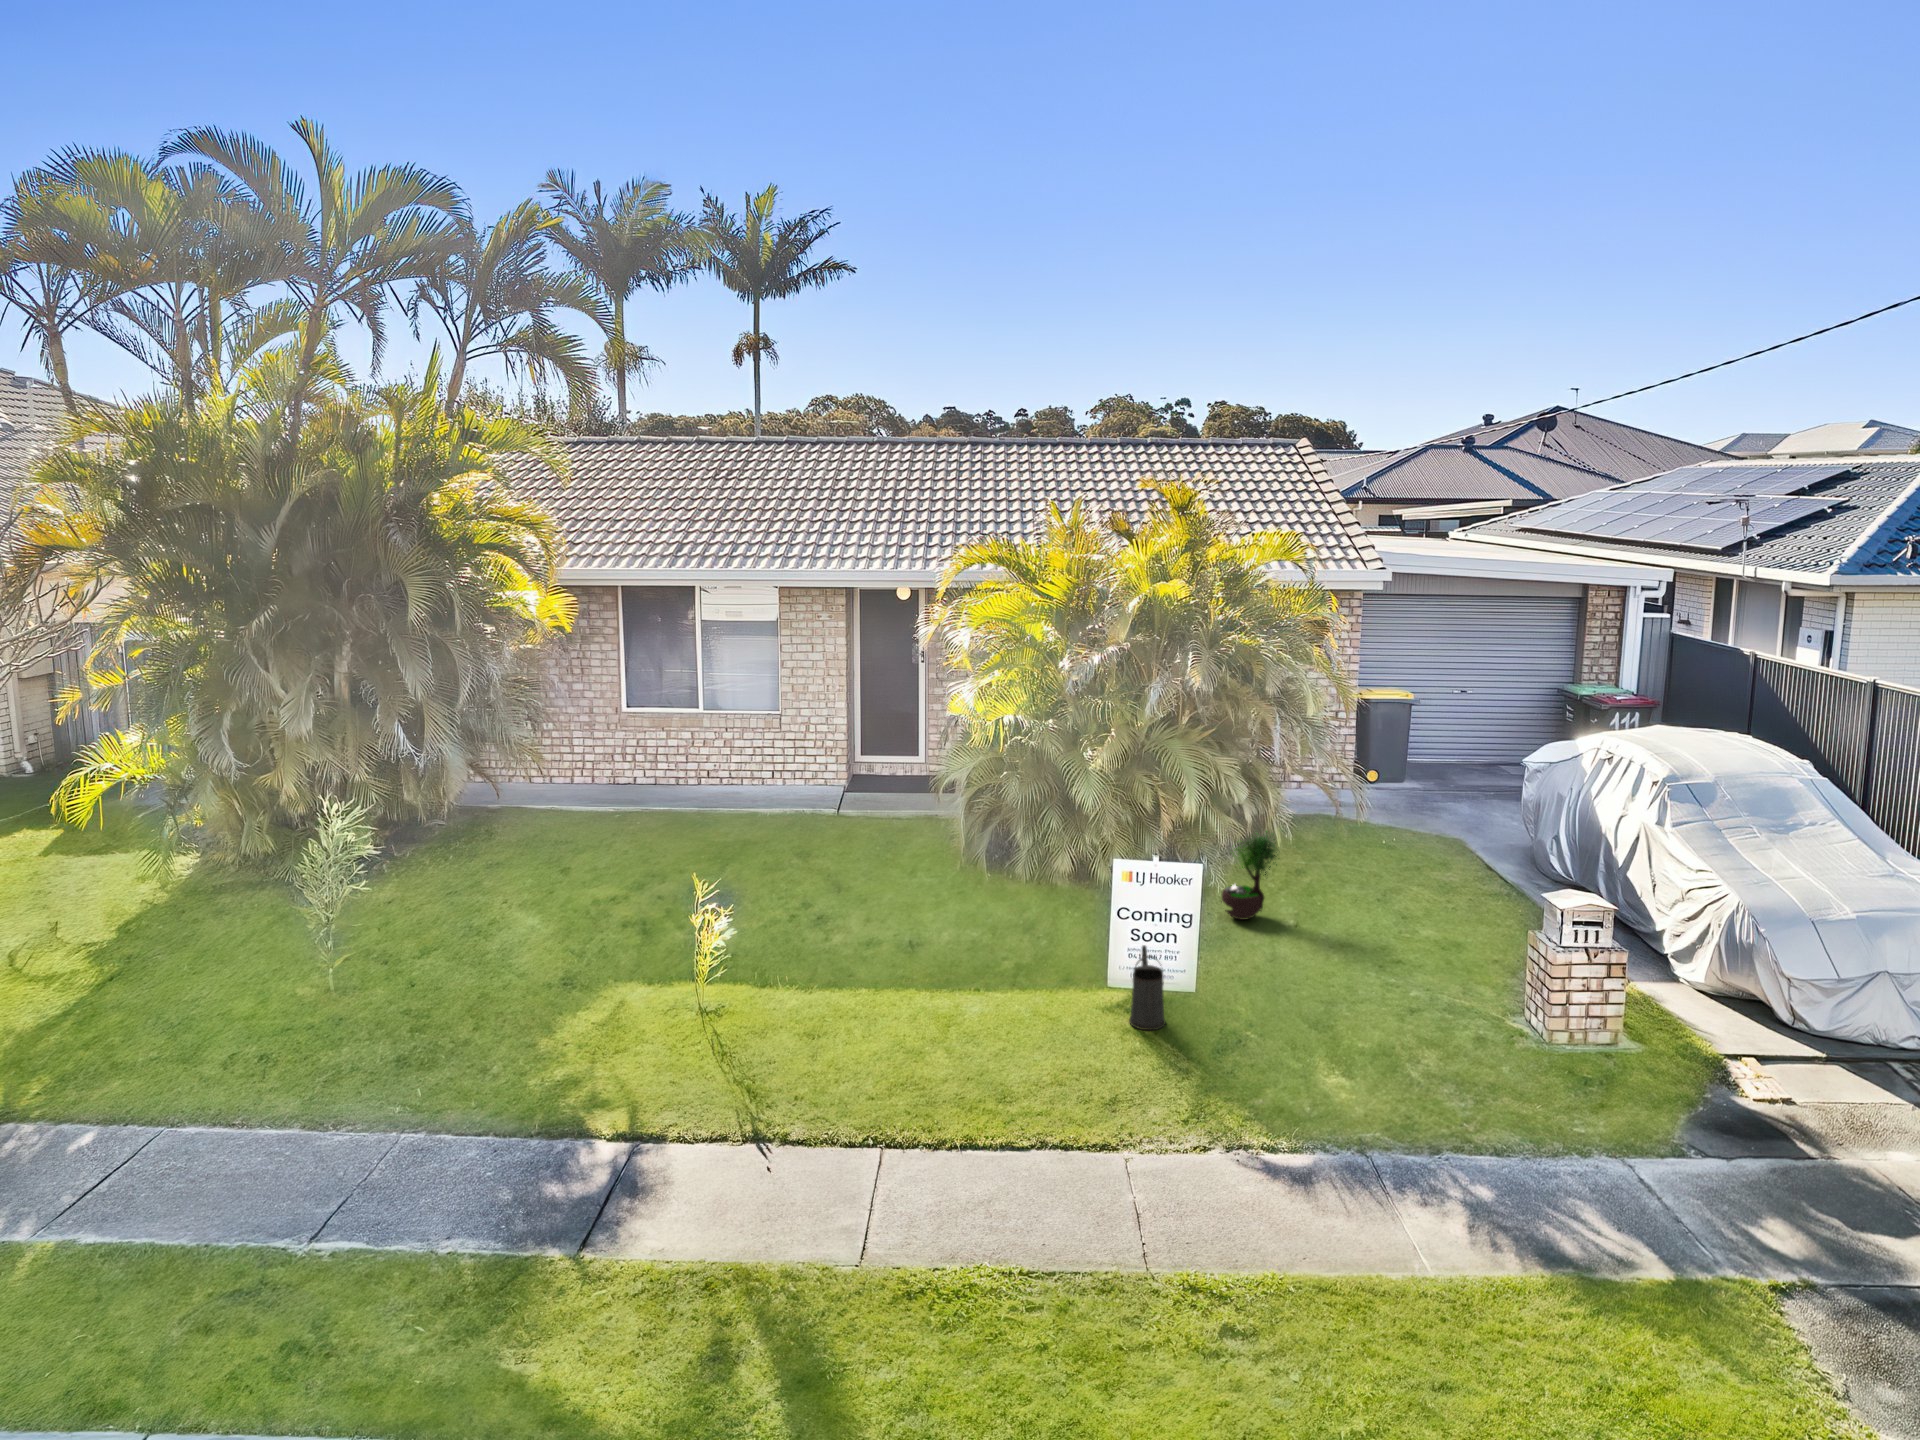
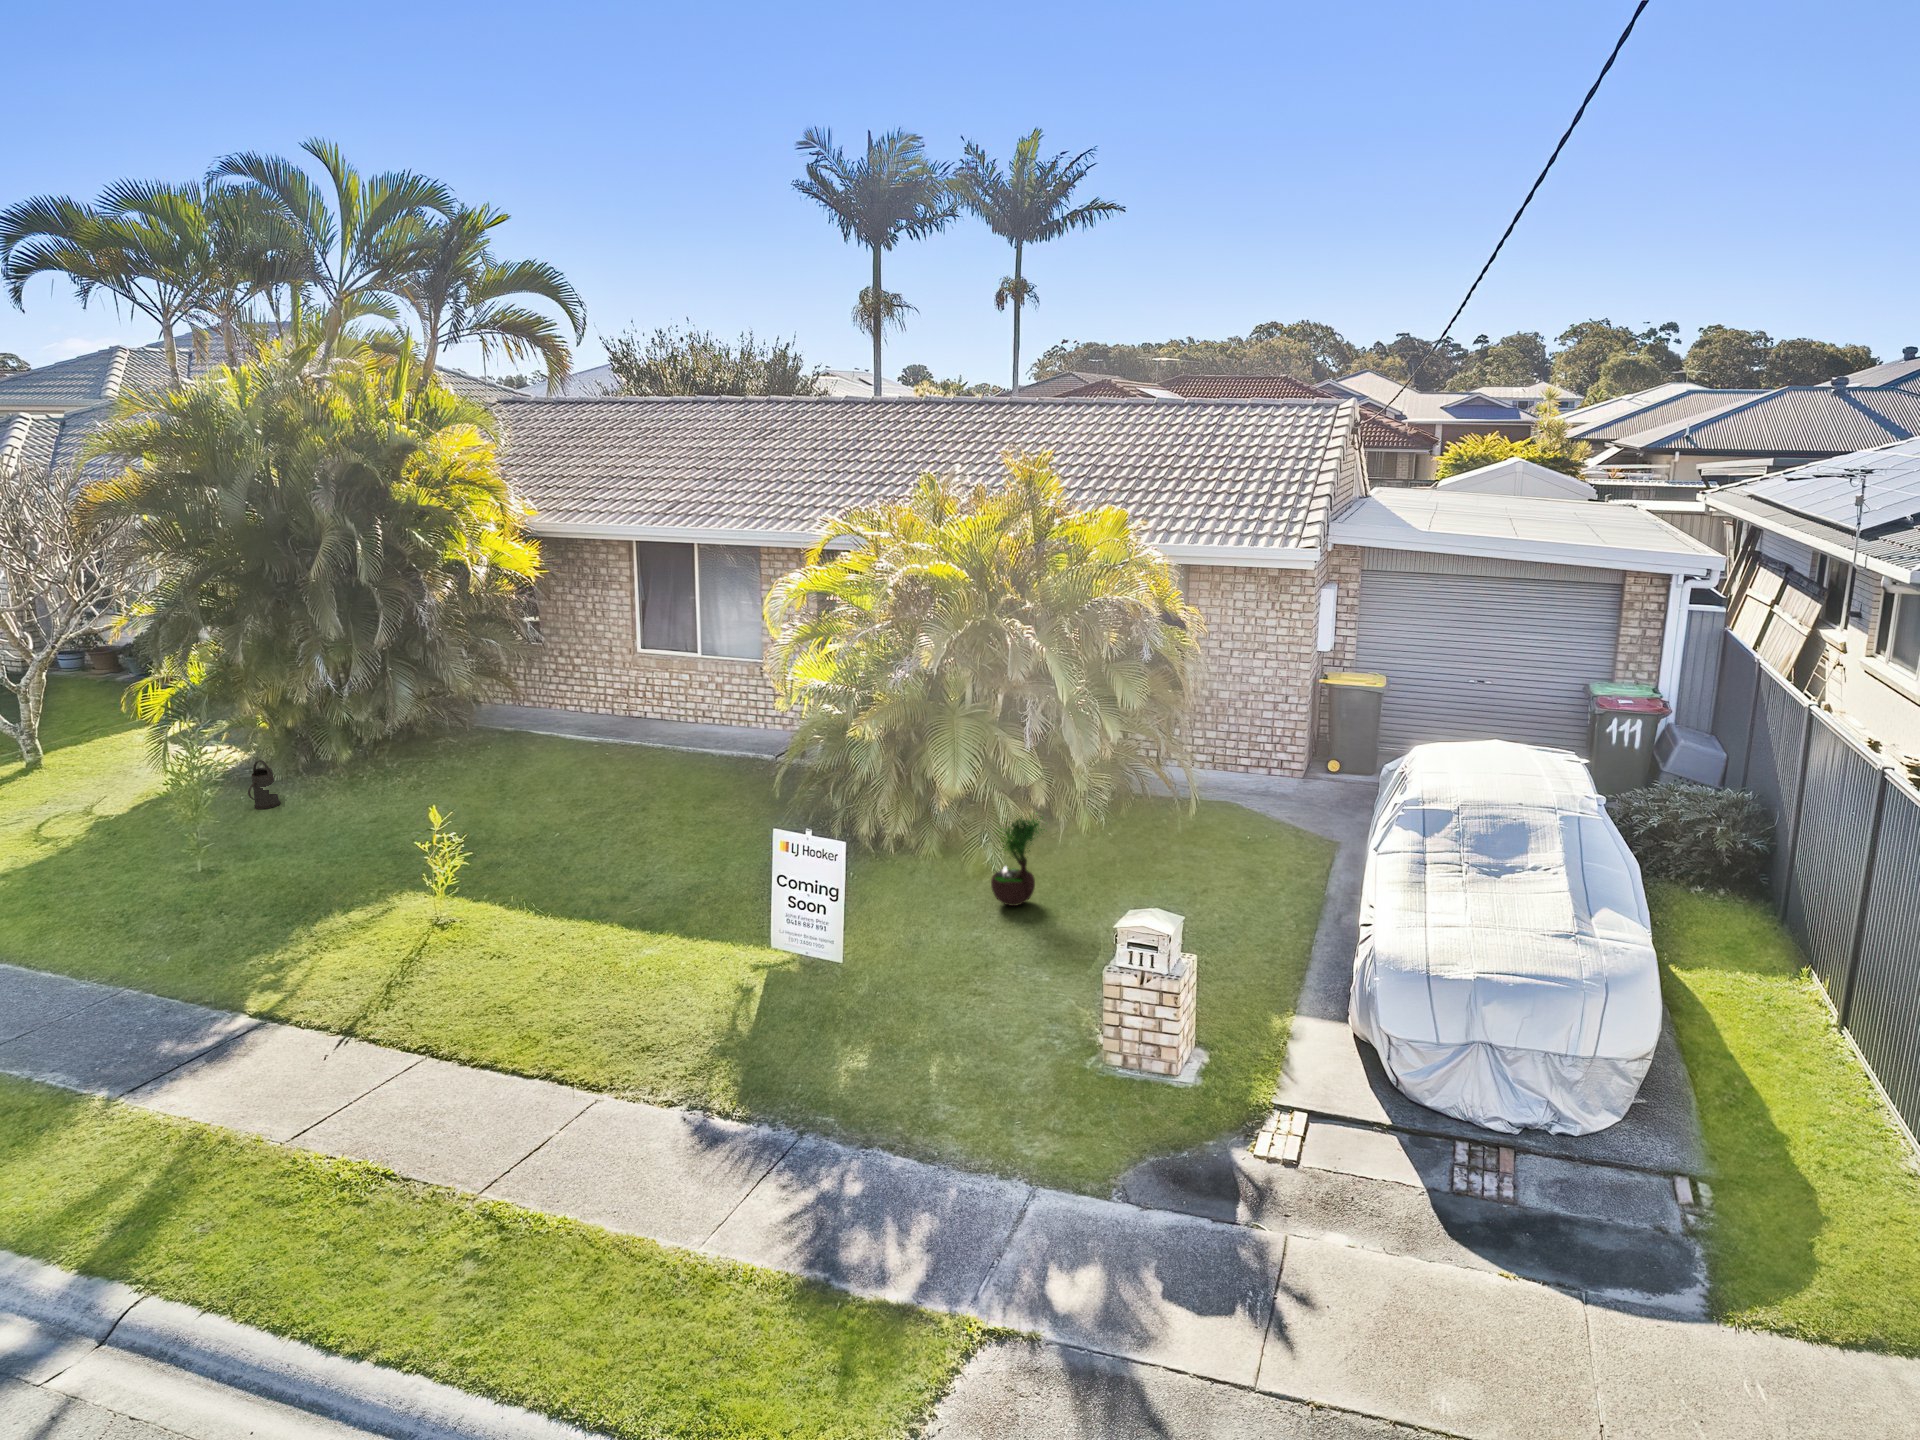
watering can: present [1129,945,1165,1030] -> present [248,760,281,809]

